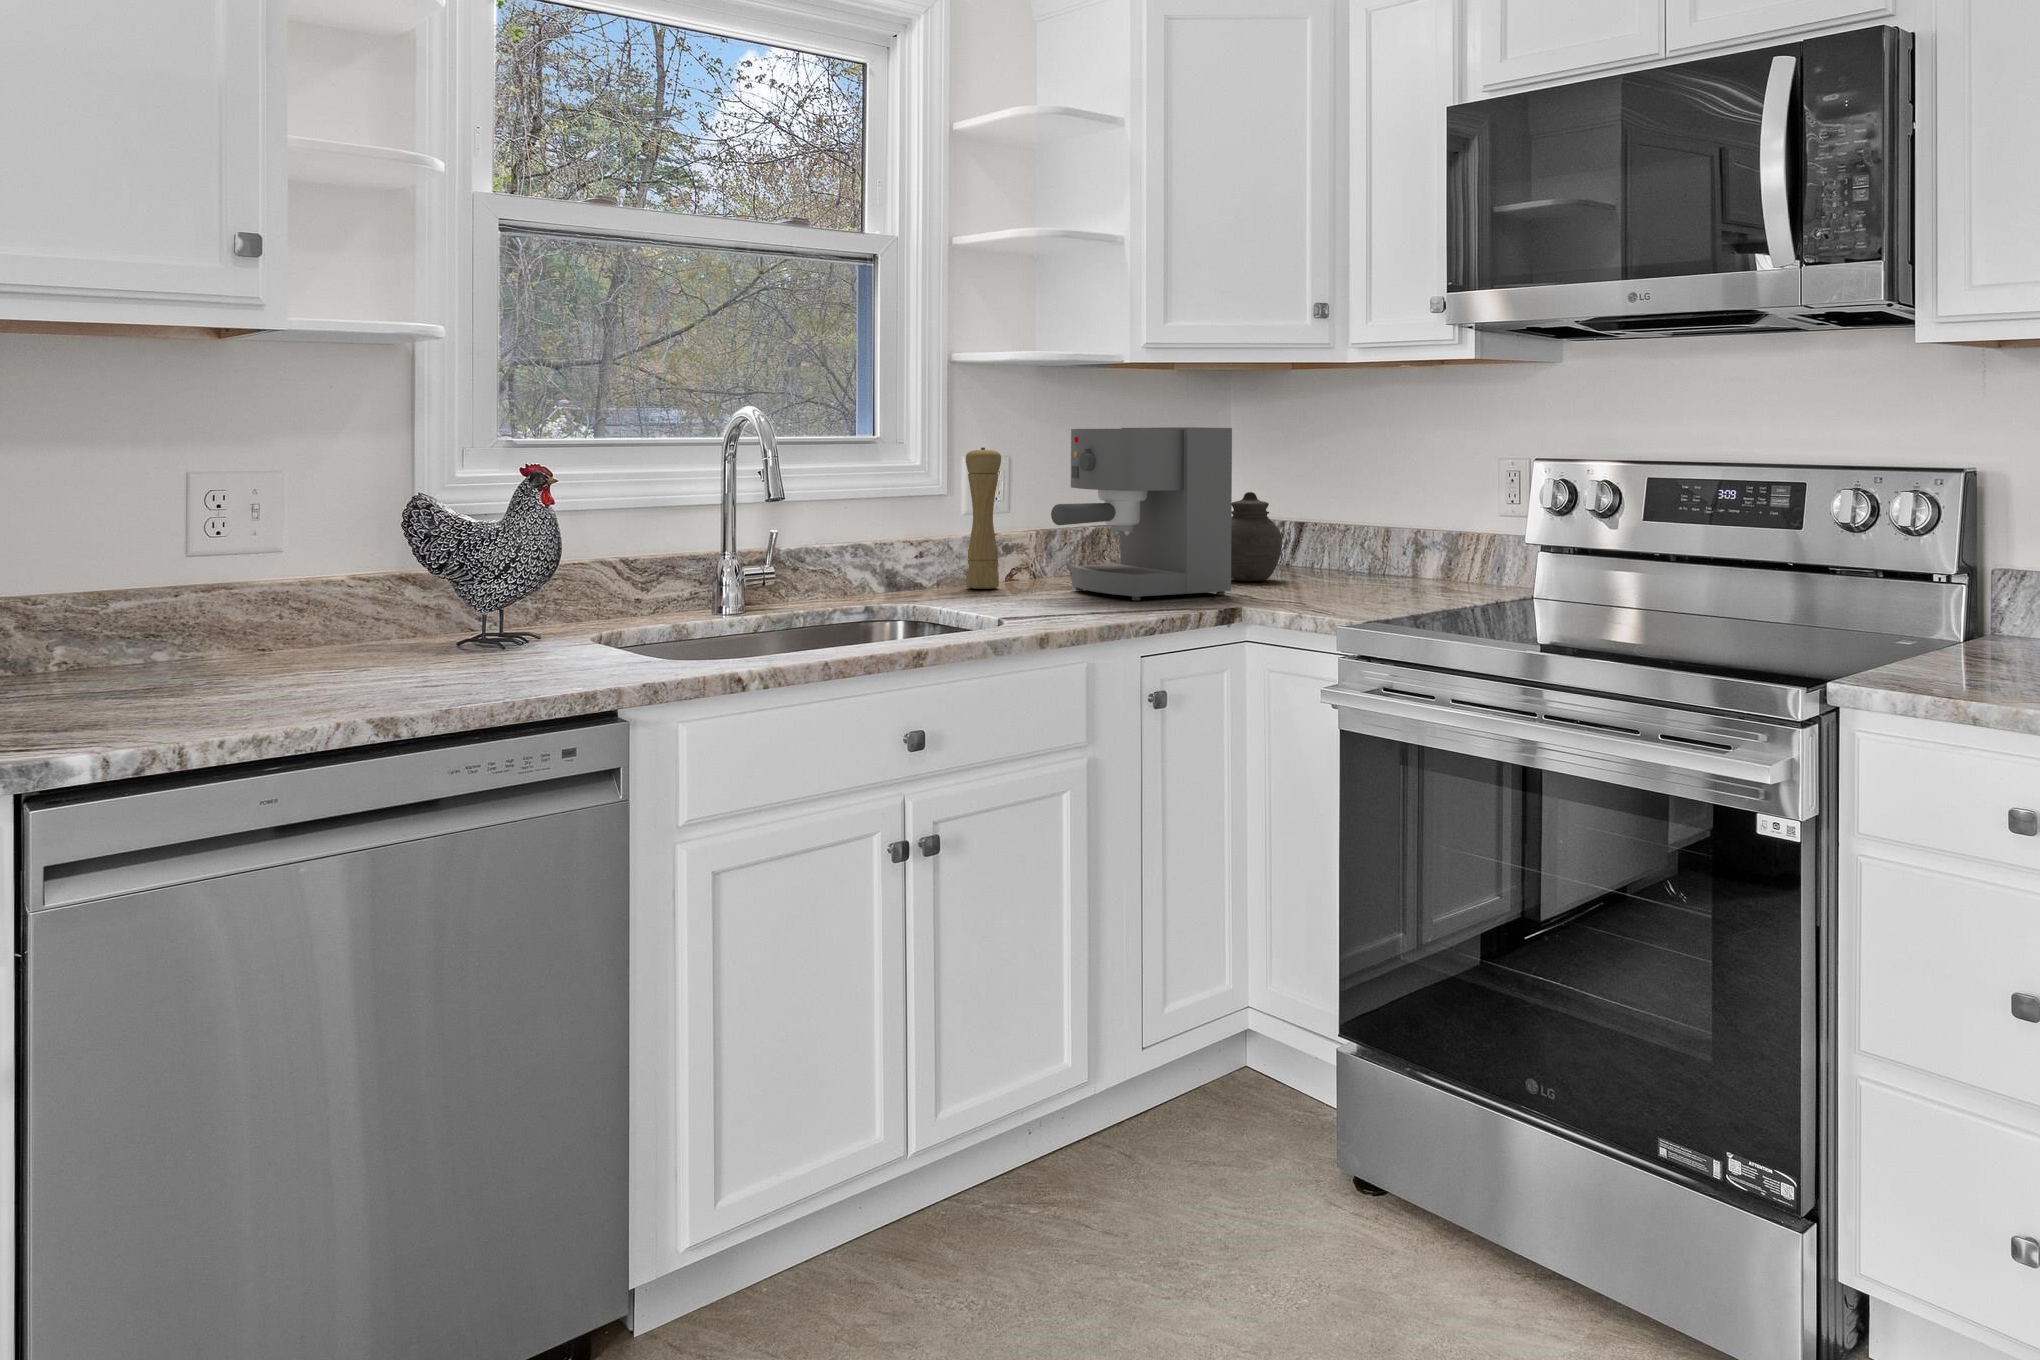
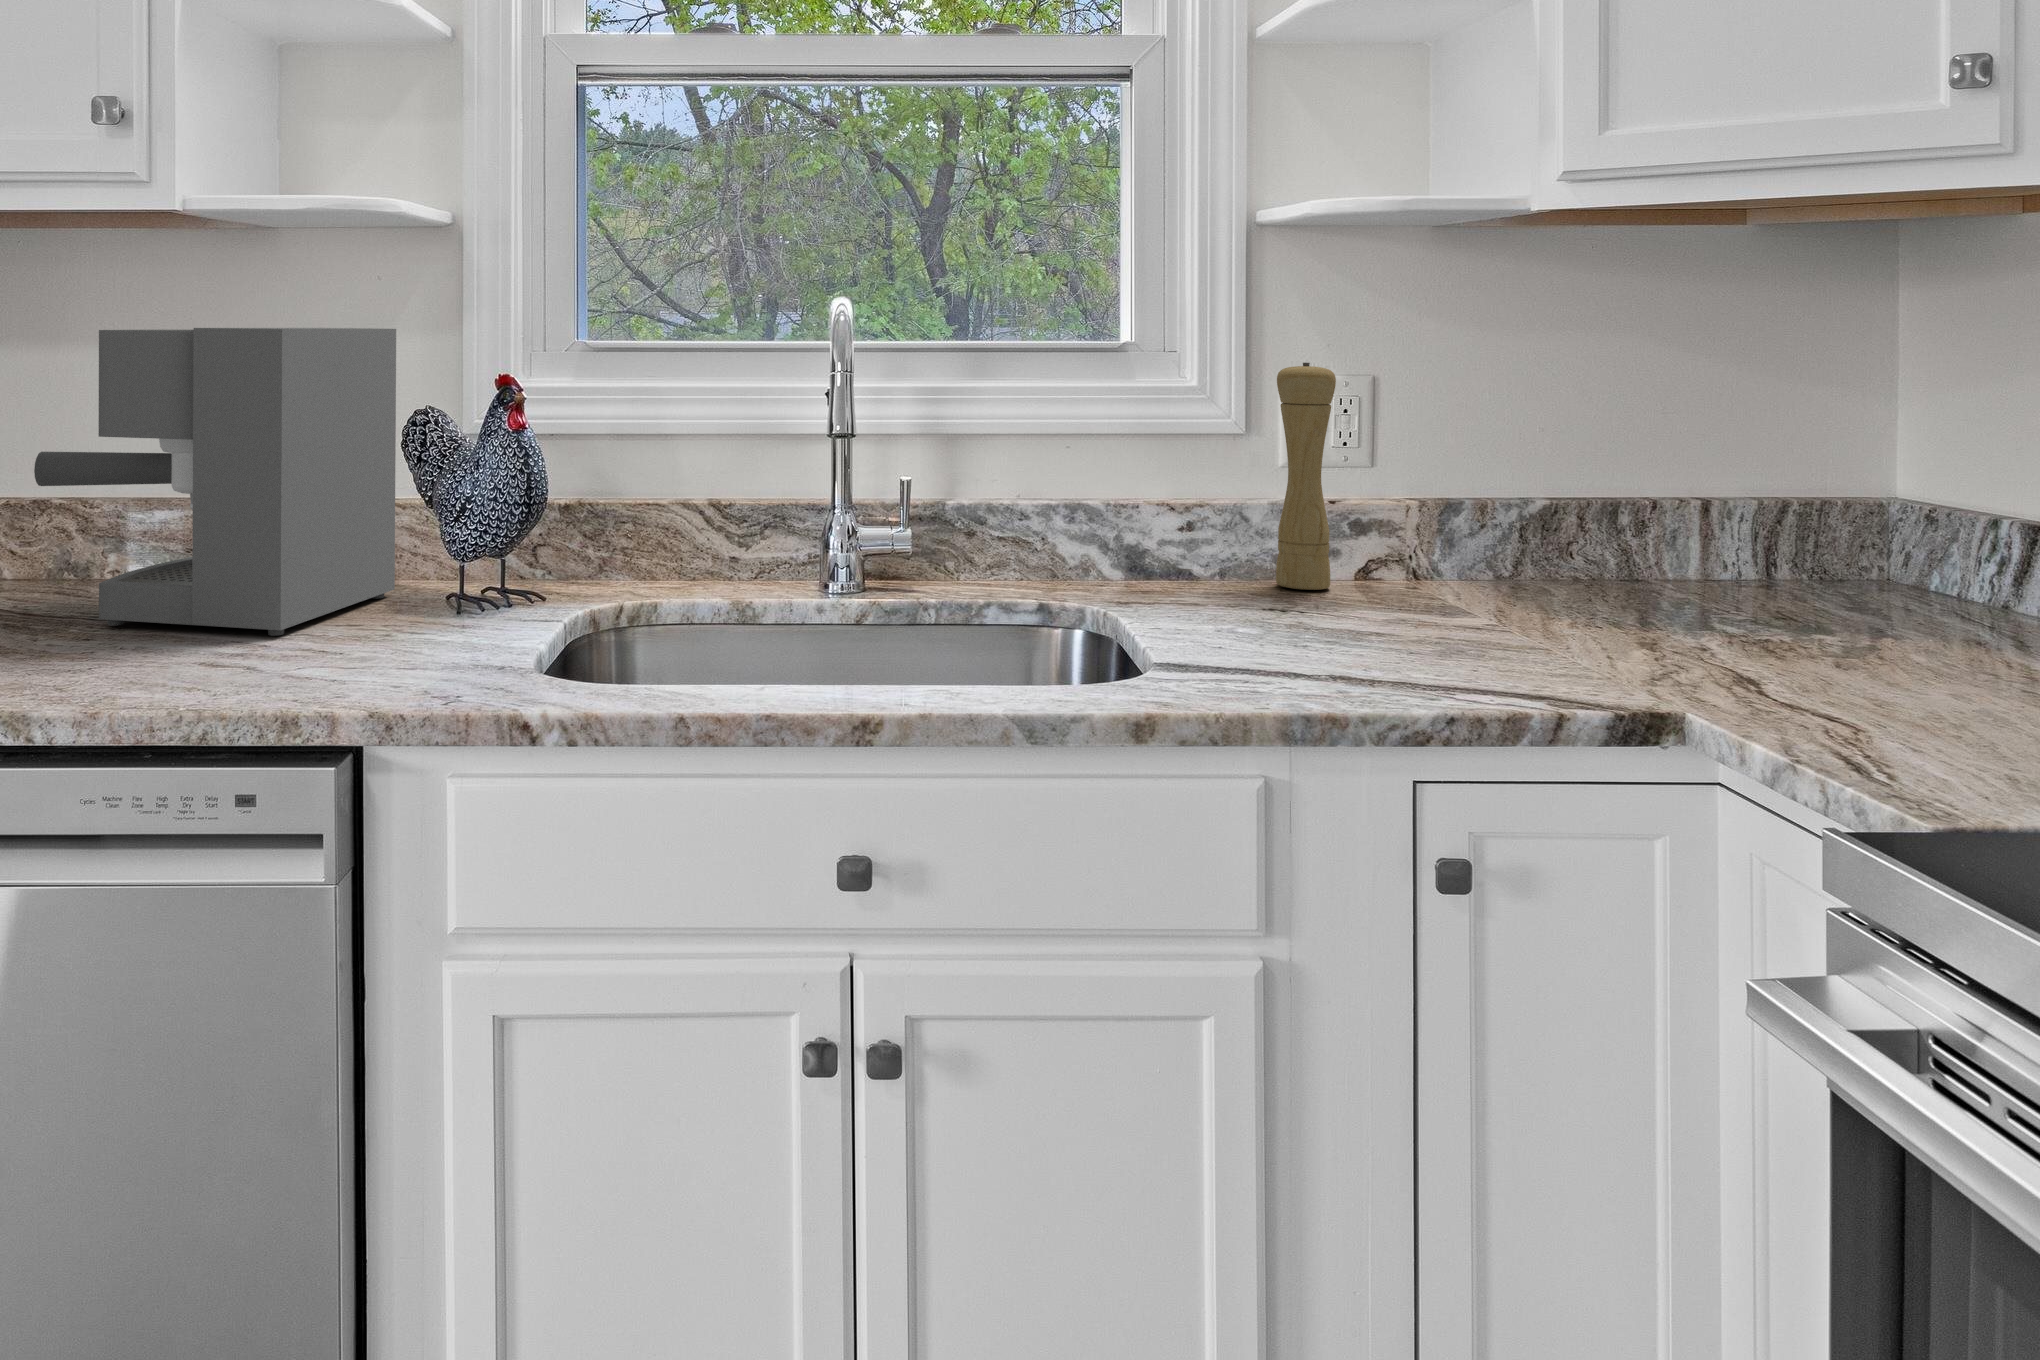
coffee maker: present [1051,427,1232,600] -> present [34,328,396,636]
jar: present [1231,492,1282,581] -> none [1791,460,1949,639]

